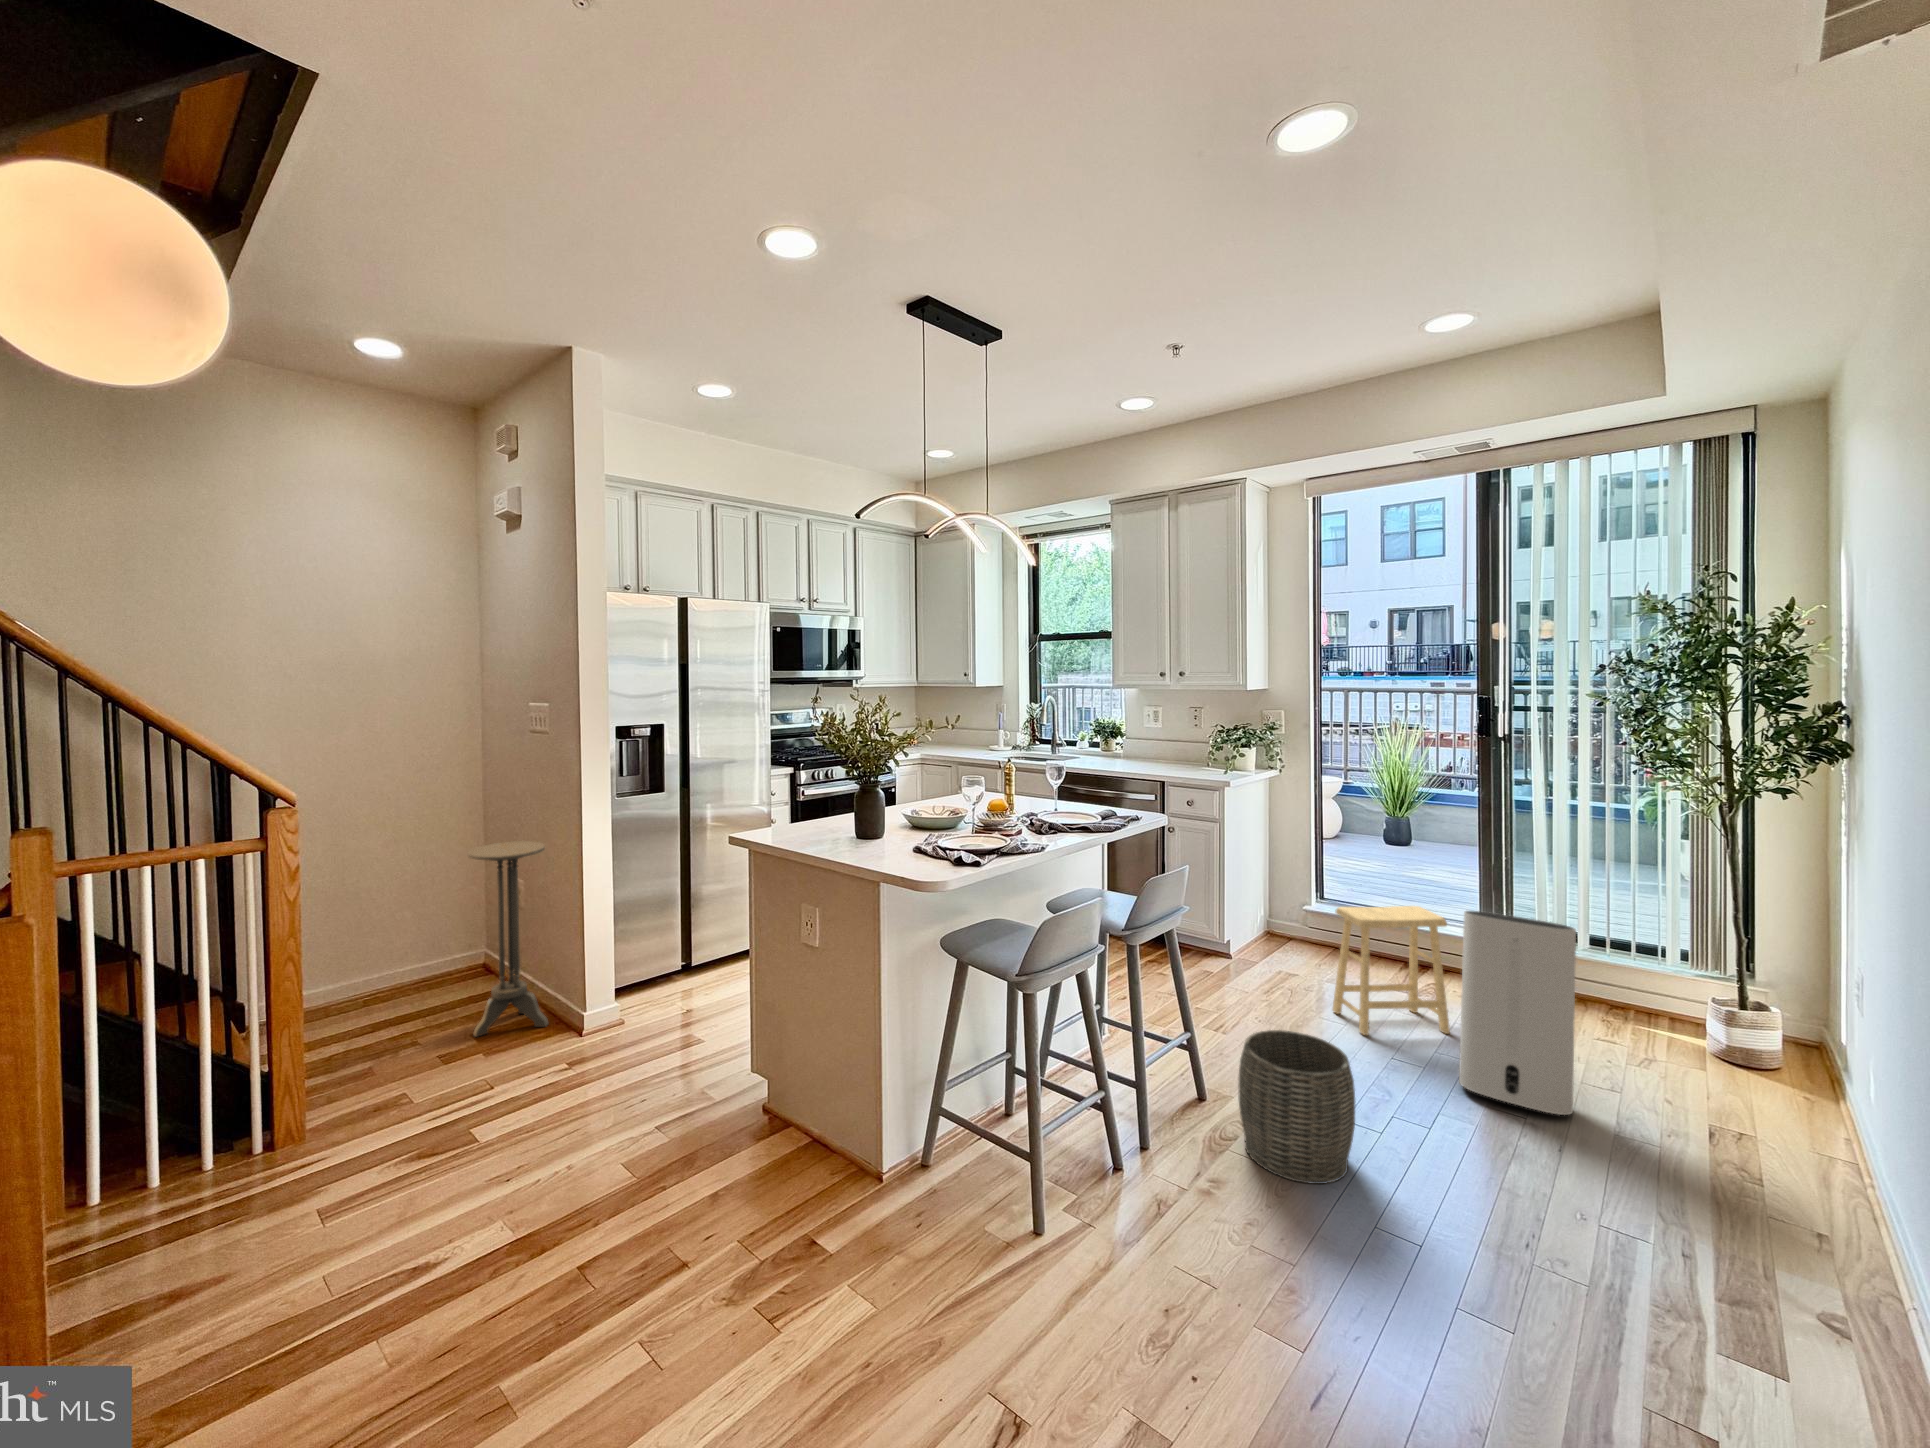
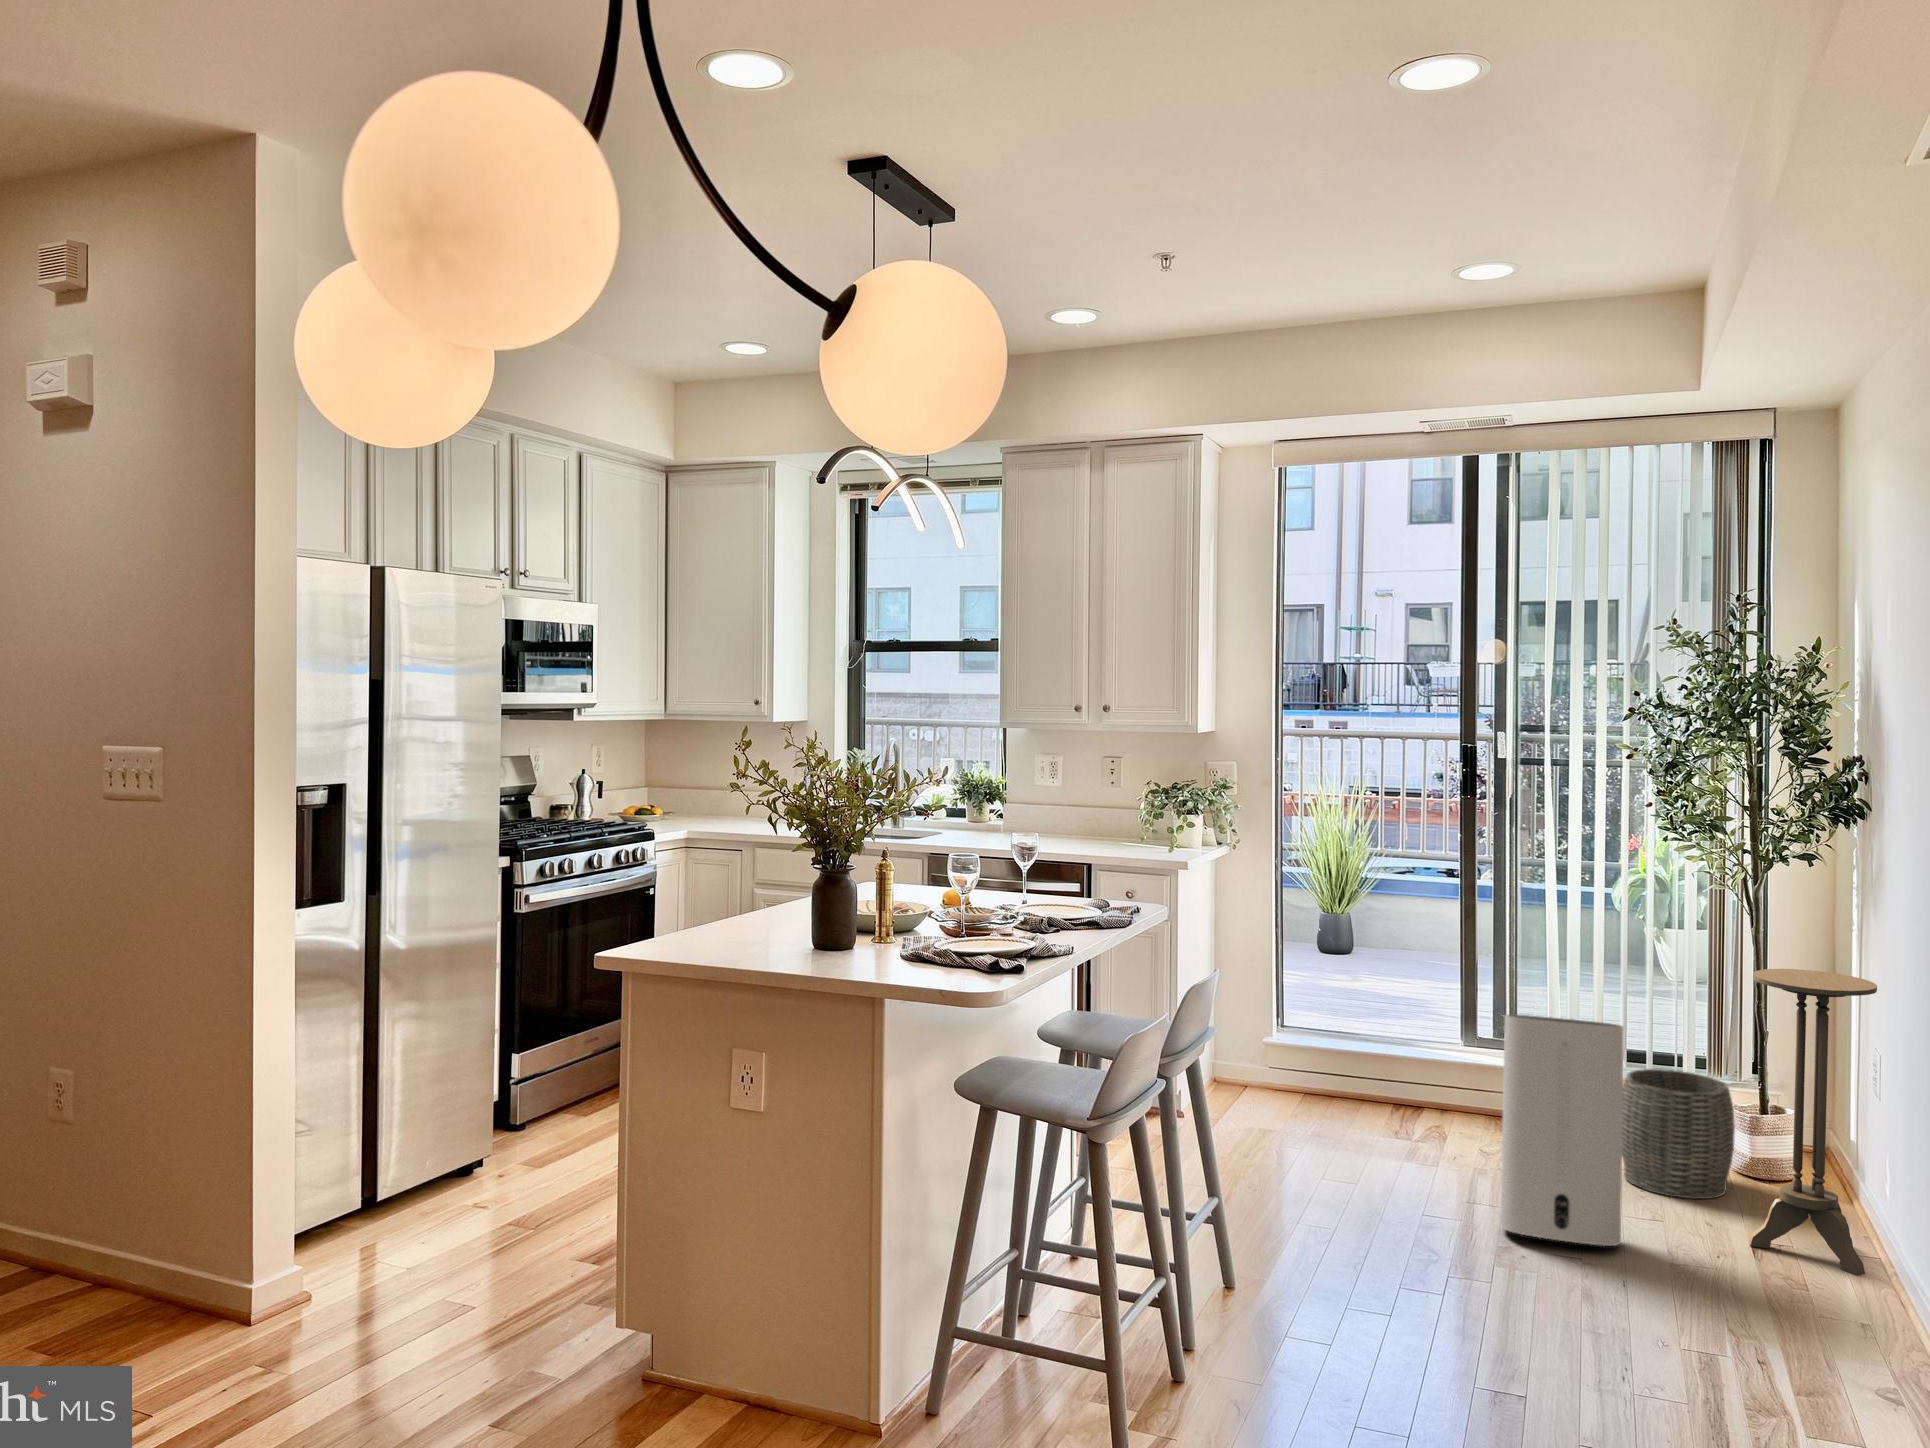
side table: present [468,841,549,1037] -> present [1749,969,1877,1275]
footstool: present [1332,906,1450,1035] -> none [1333,1019,1473,1190]
woven basket: present [1238,1030,1355,1184] -> present [1622,1069,1735,1199]

